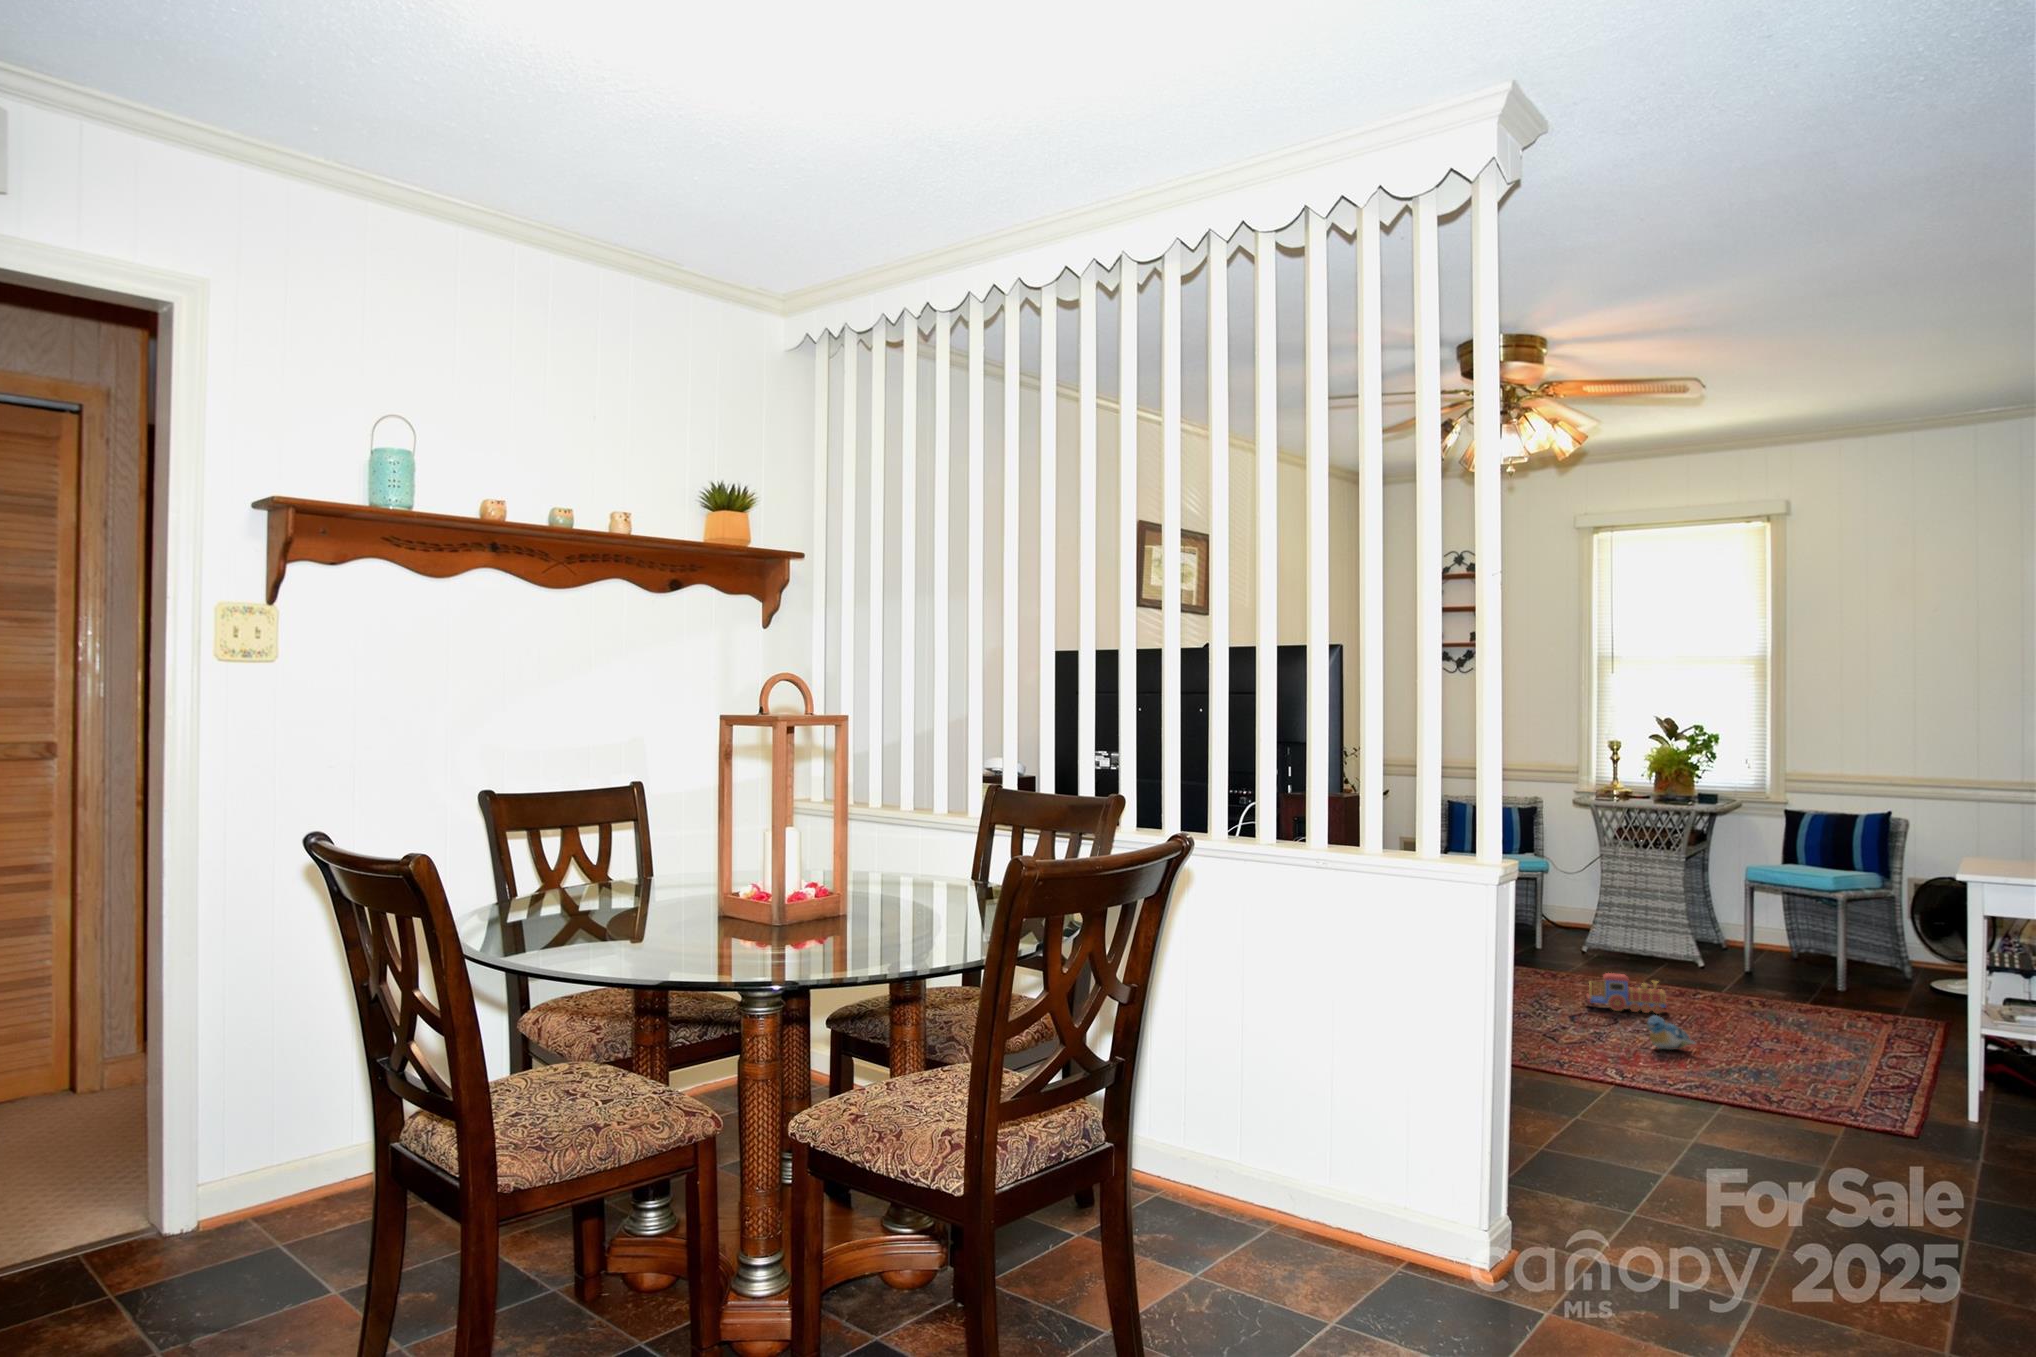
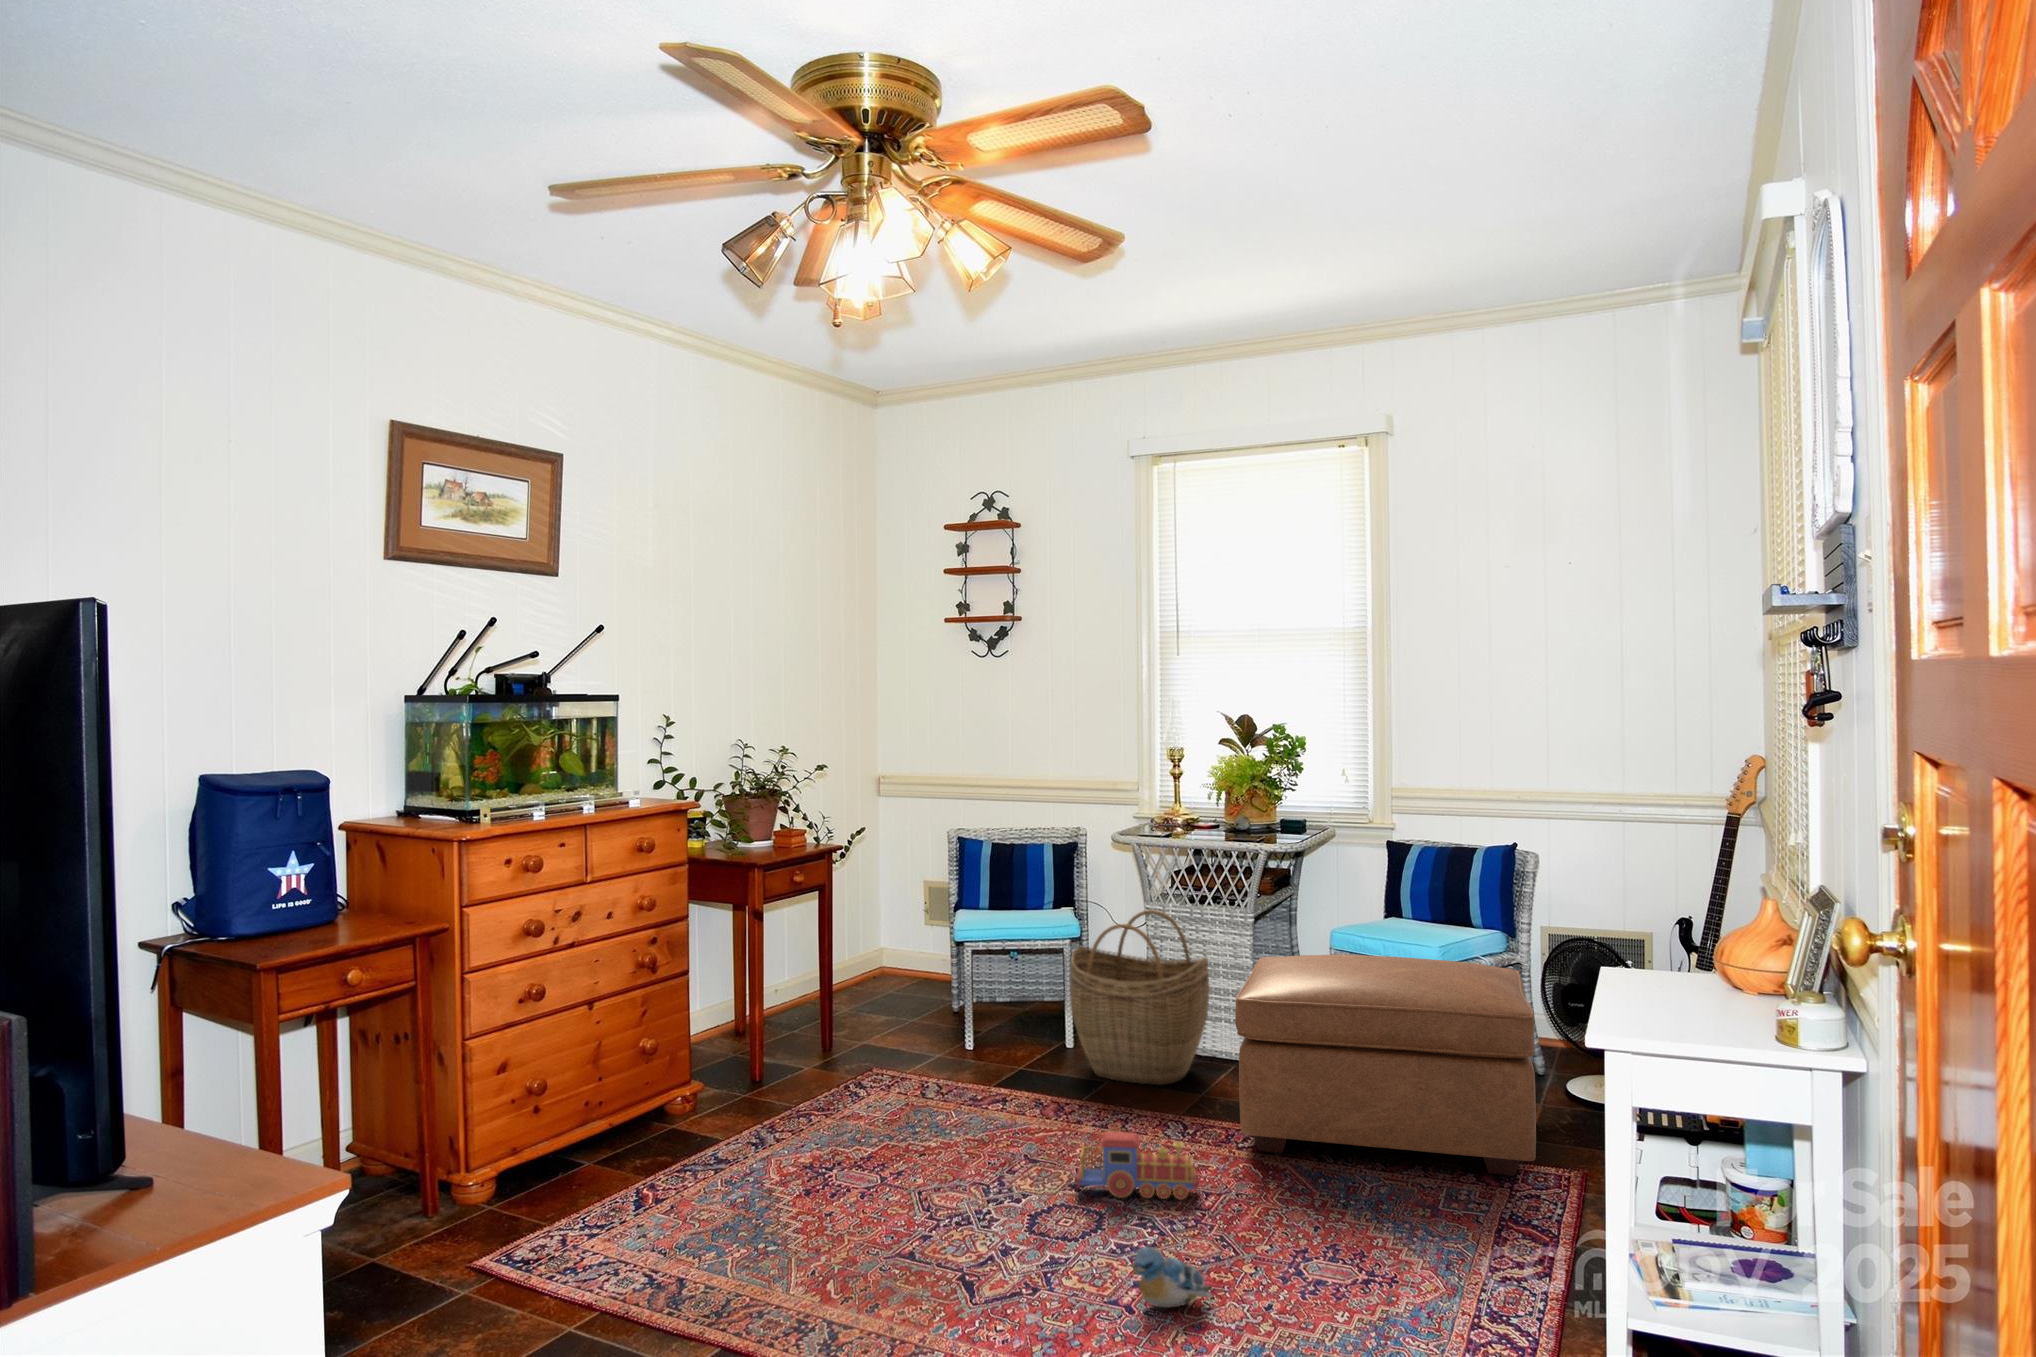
woven basket: none [1550,851,1654,967] -> present [1070,910,1210,1085]
ottoman: none [1687,881,1902,1017] -> present [1235,955,1536,1176]

